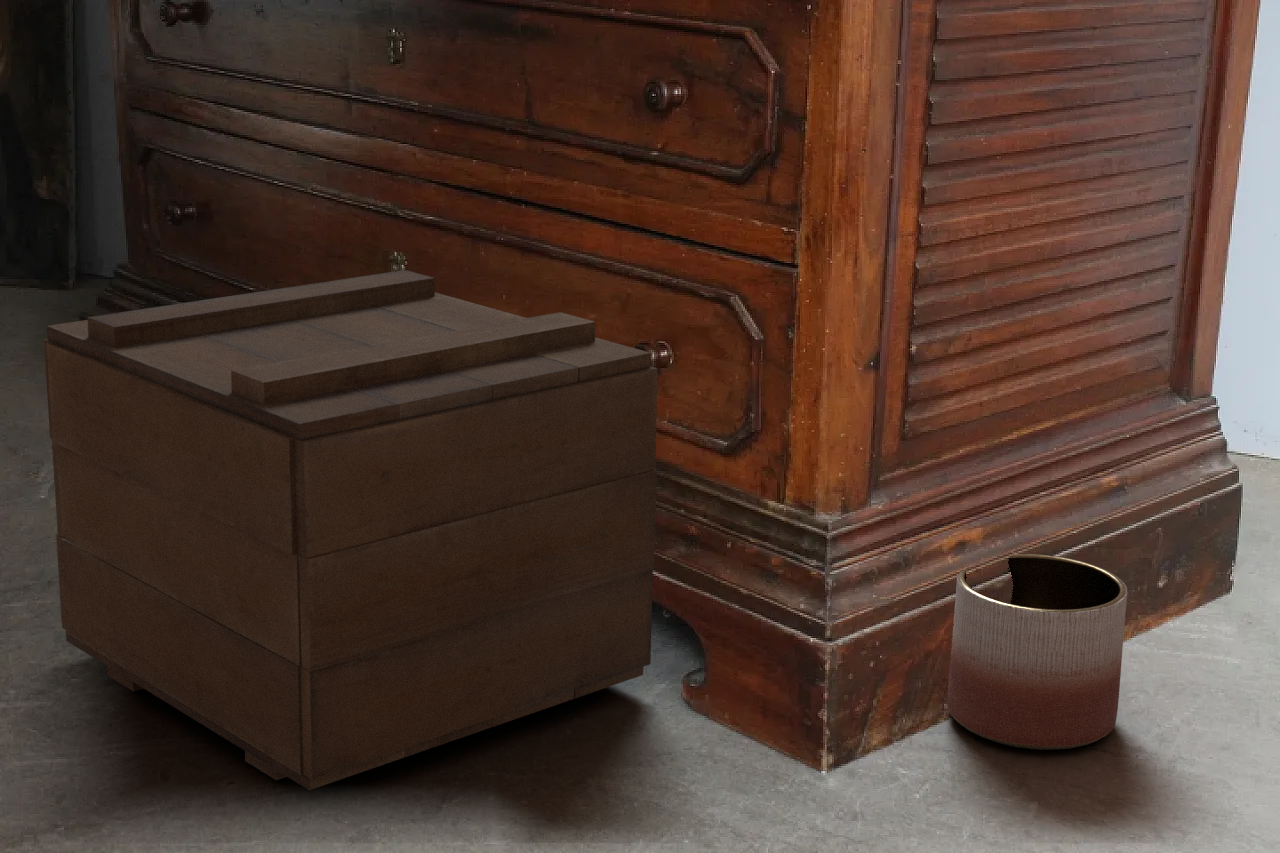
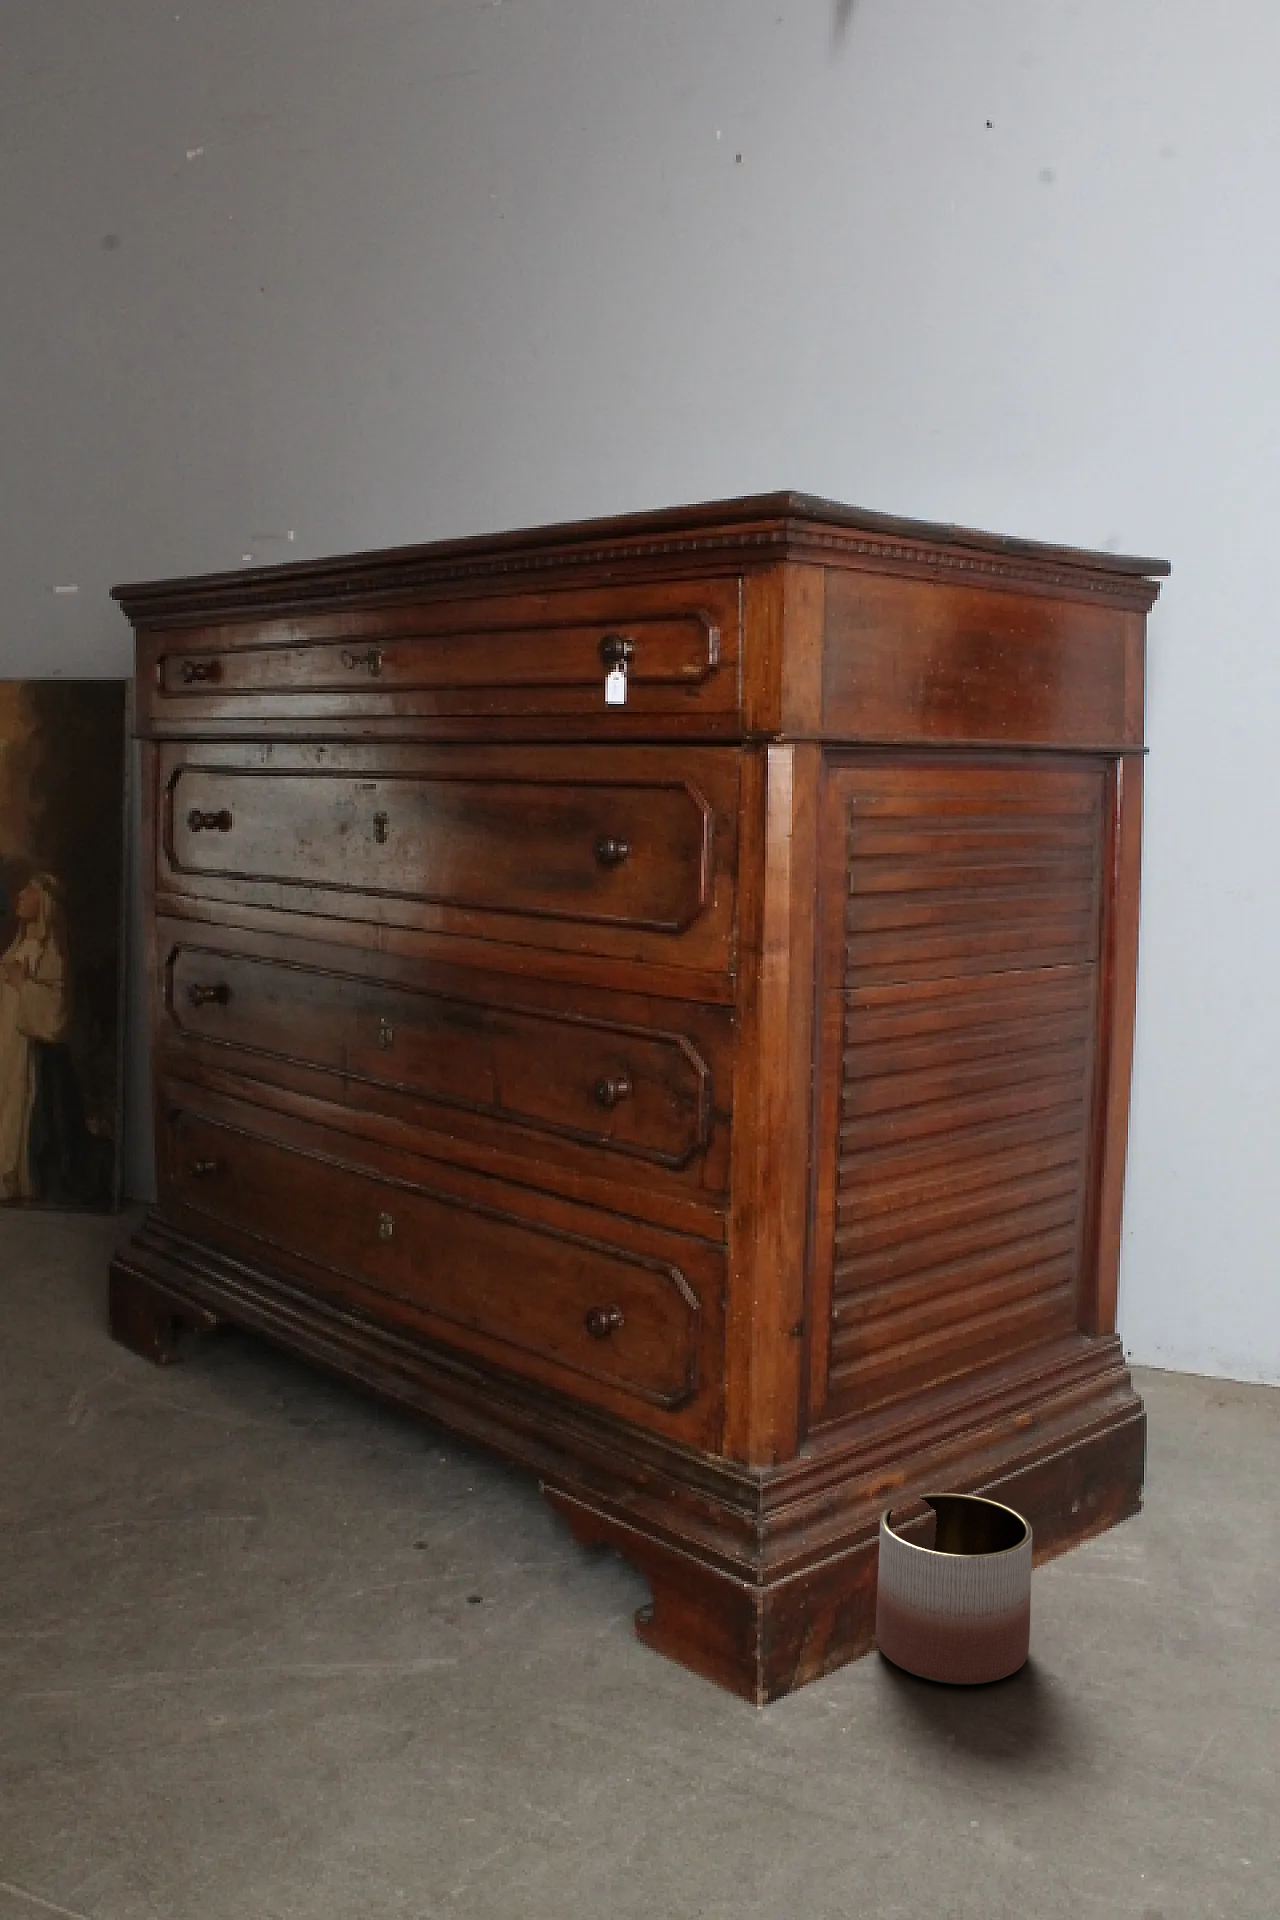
wooden crate: present [44,270,658,790] -> none [82,1228,612,1732]

